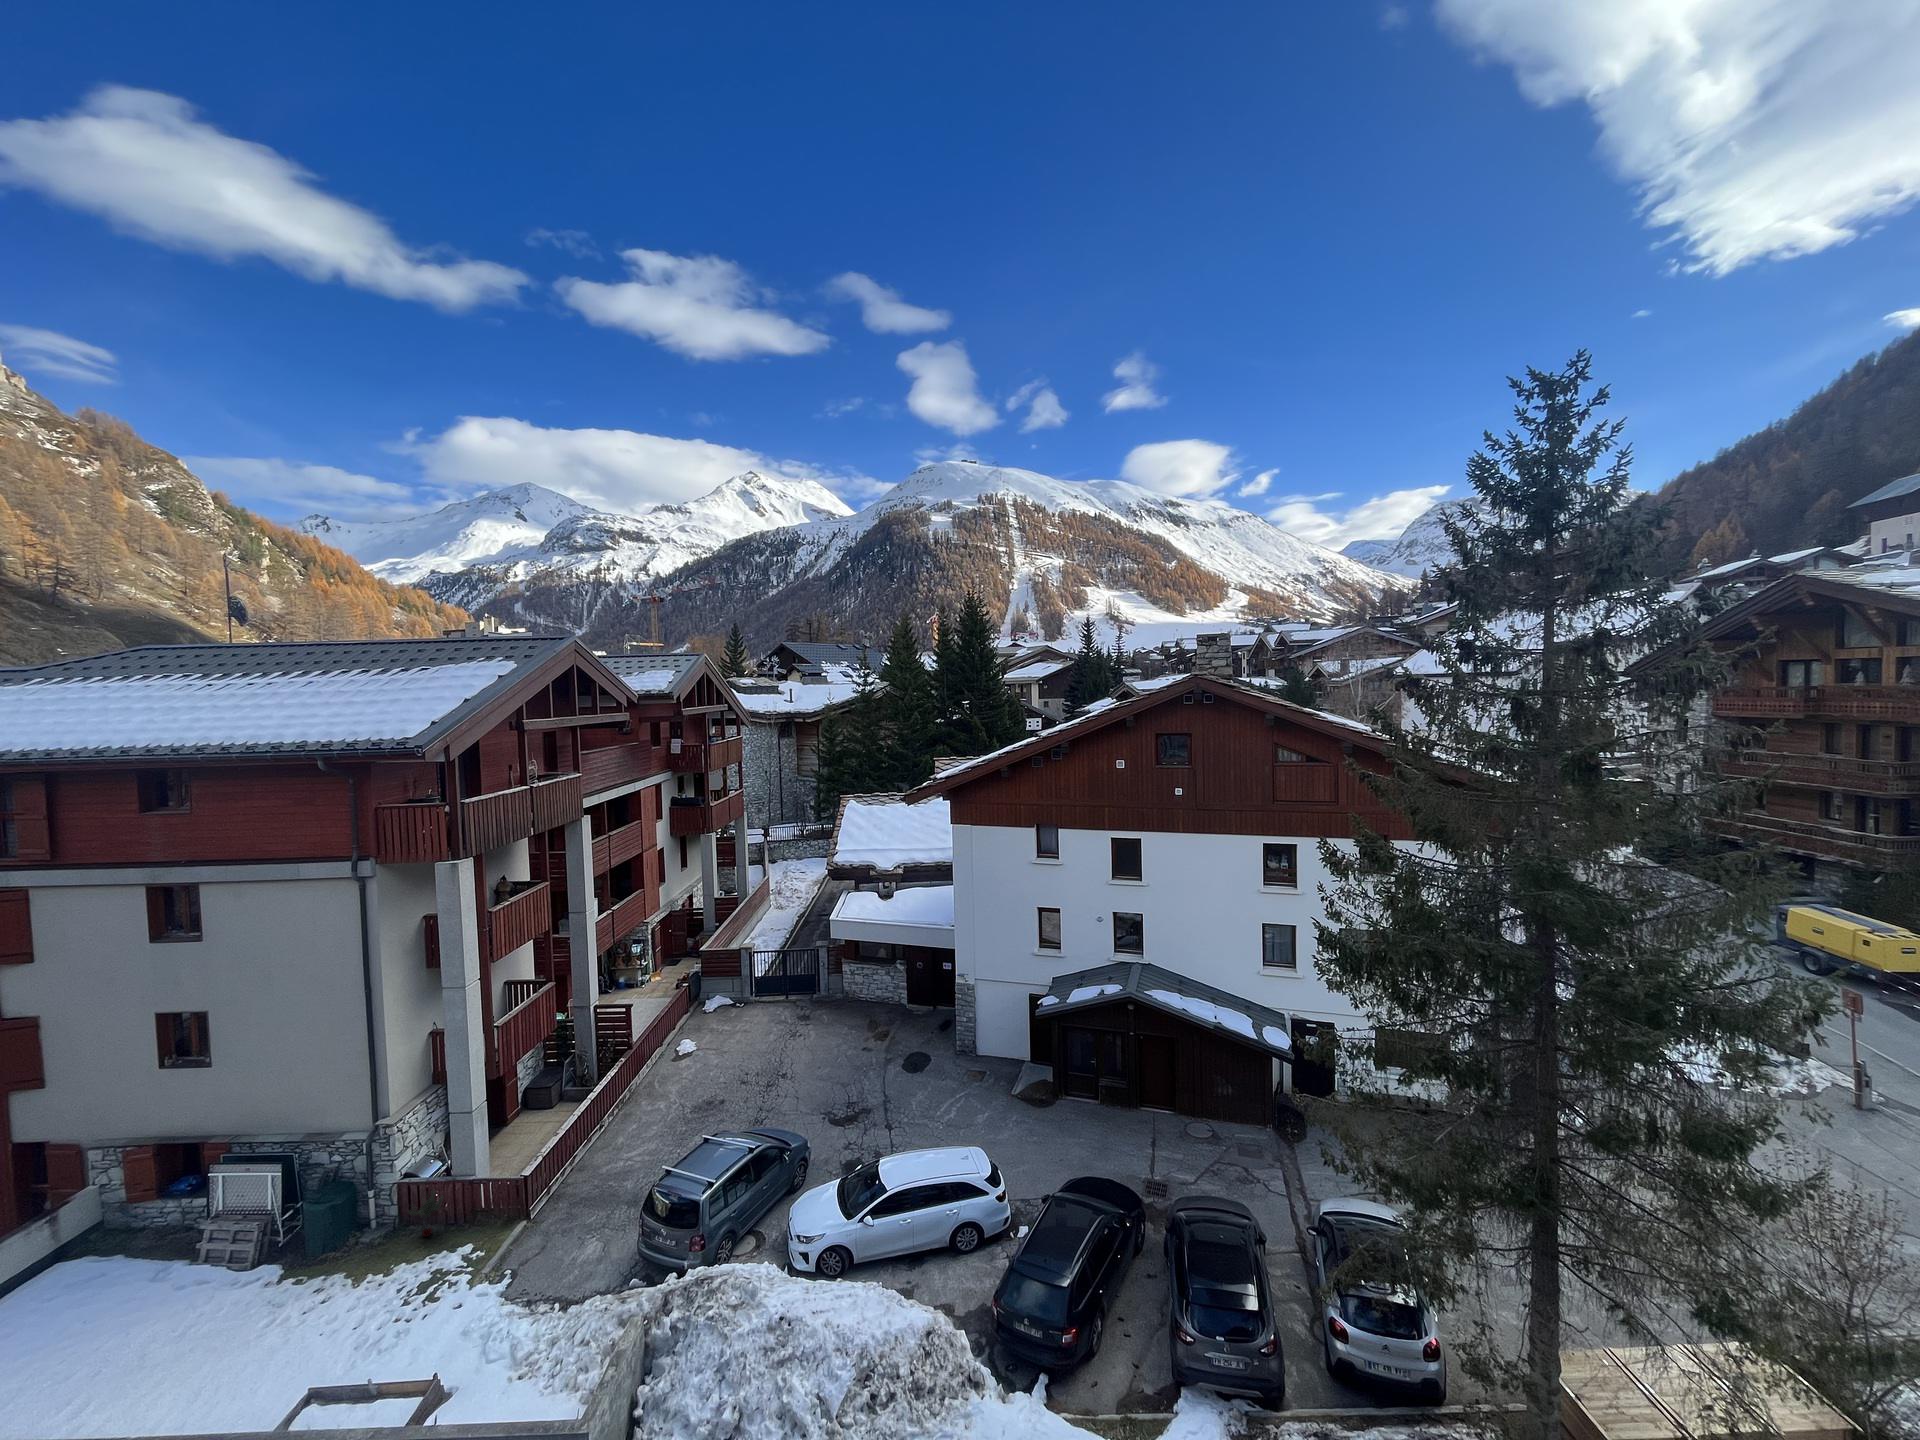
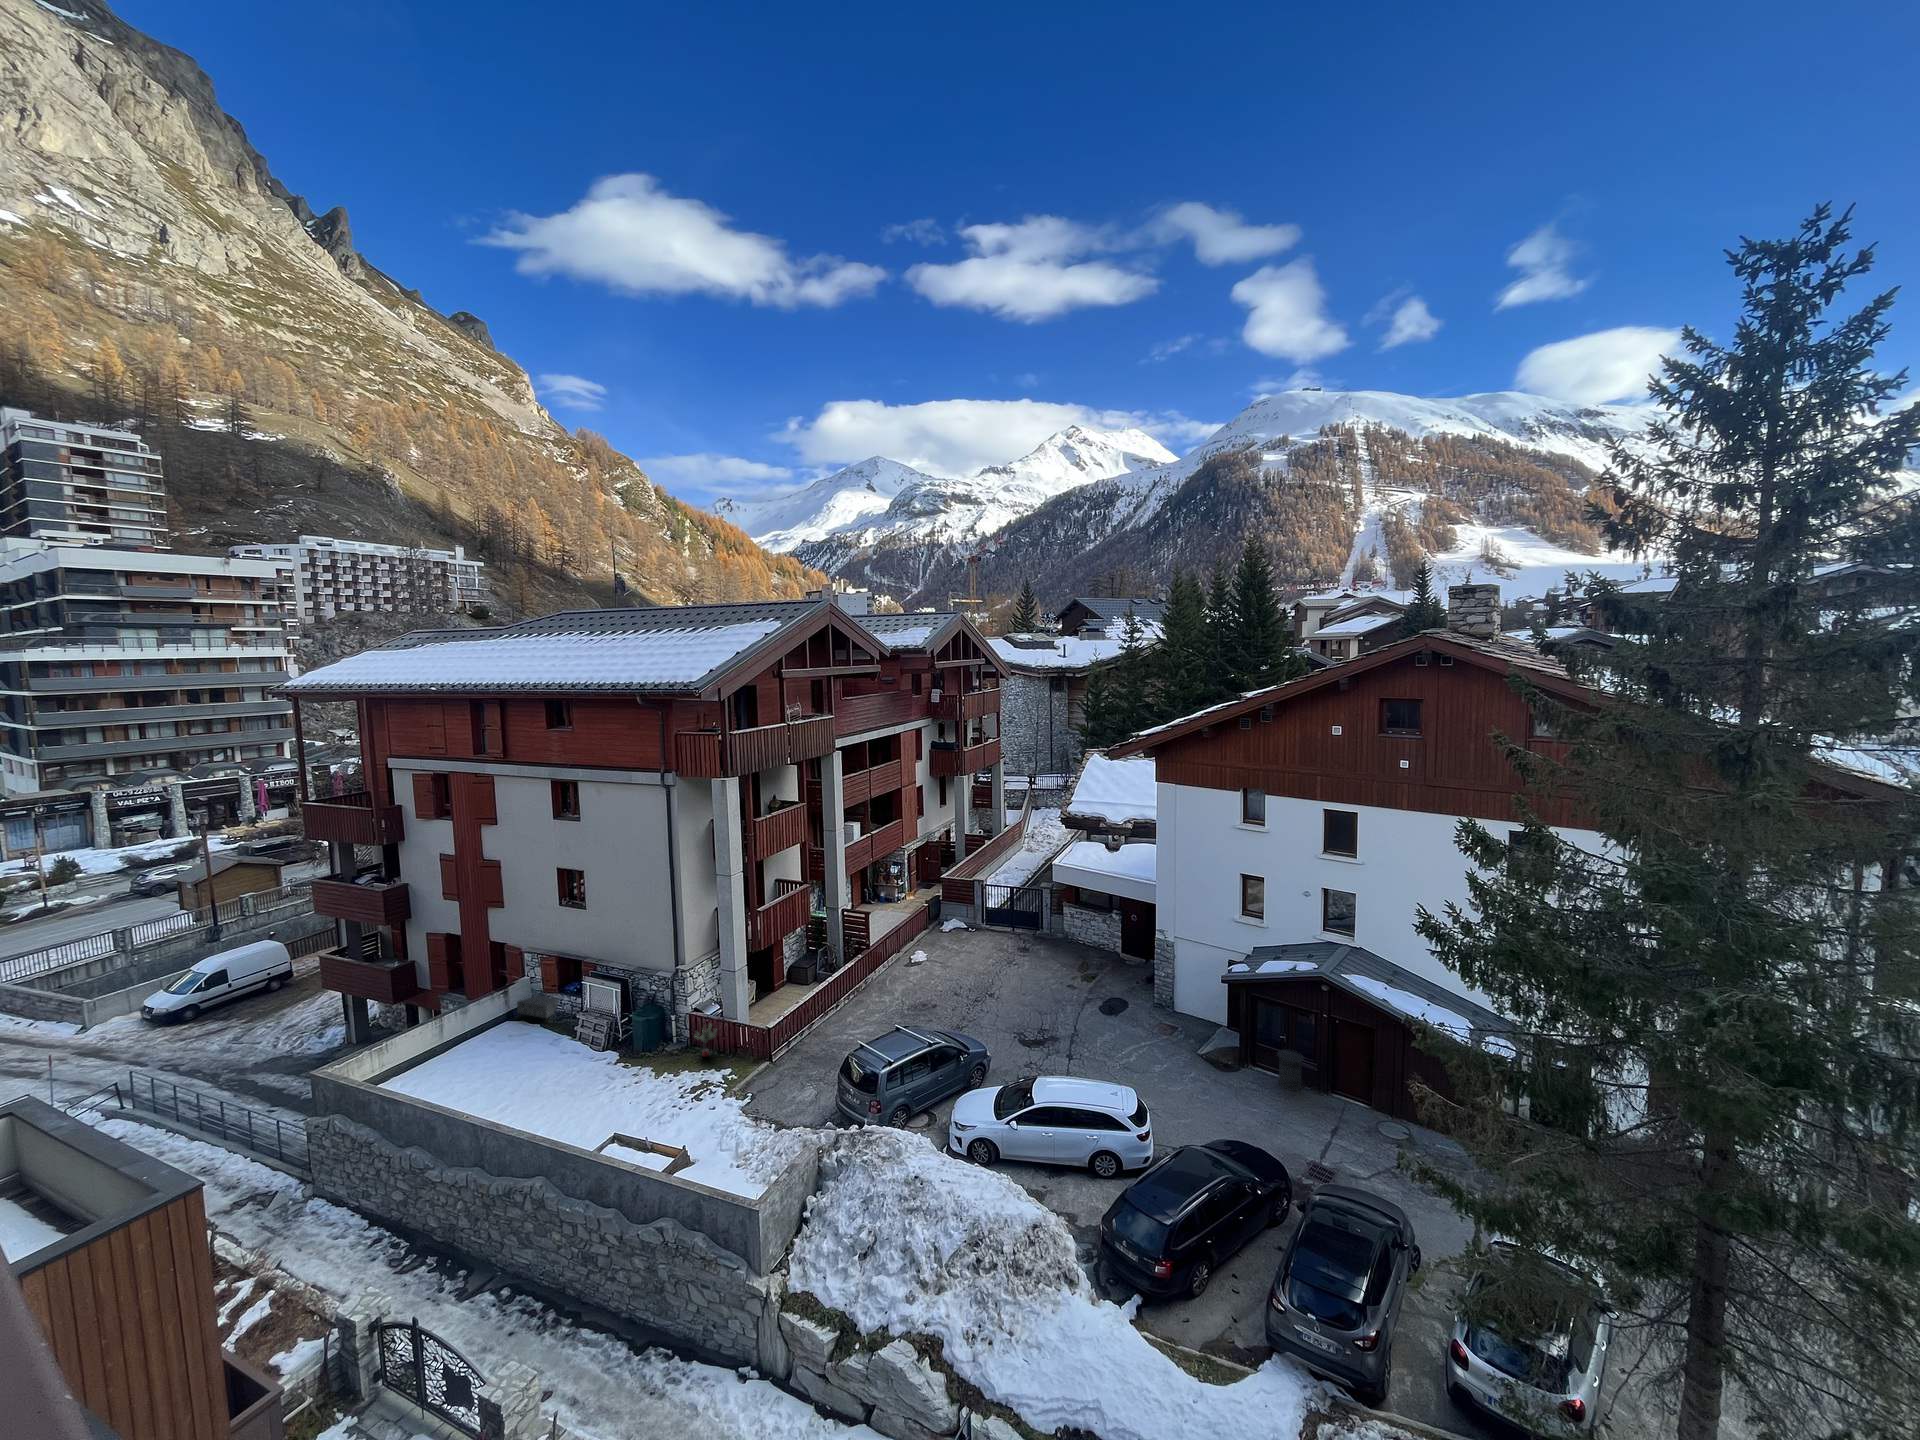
trash can: none [1091,1077,1116,1117] -> present [1278,1049,1303,1091]
bench: none [88,1206,170,1251] -> present [517,994,559,1022]

